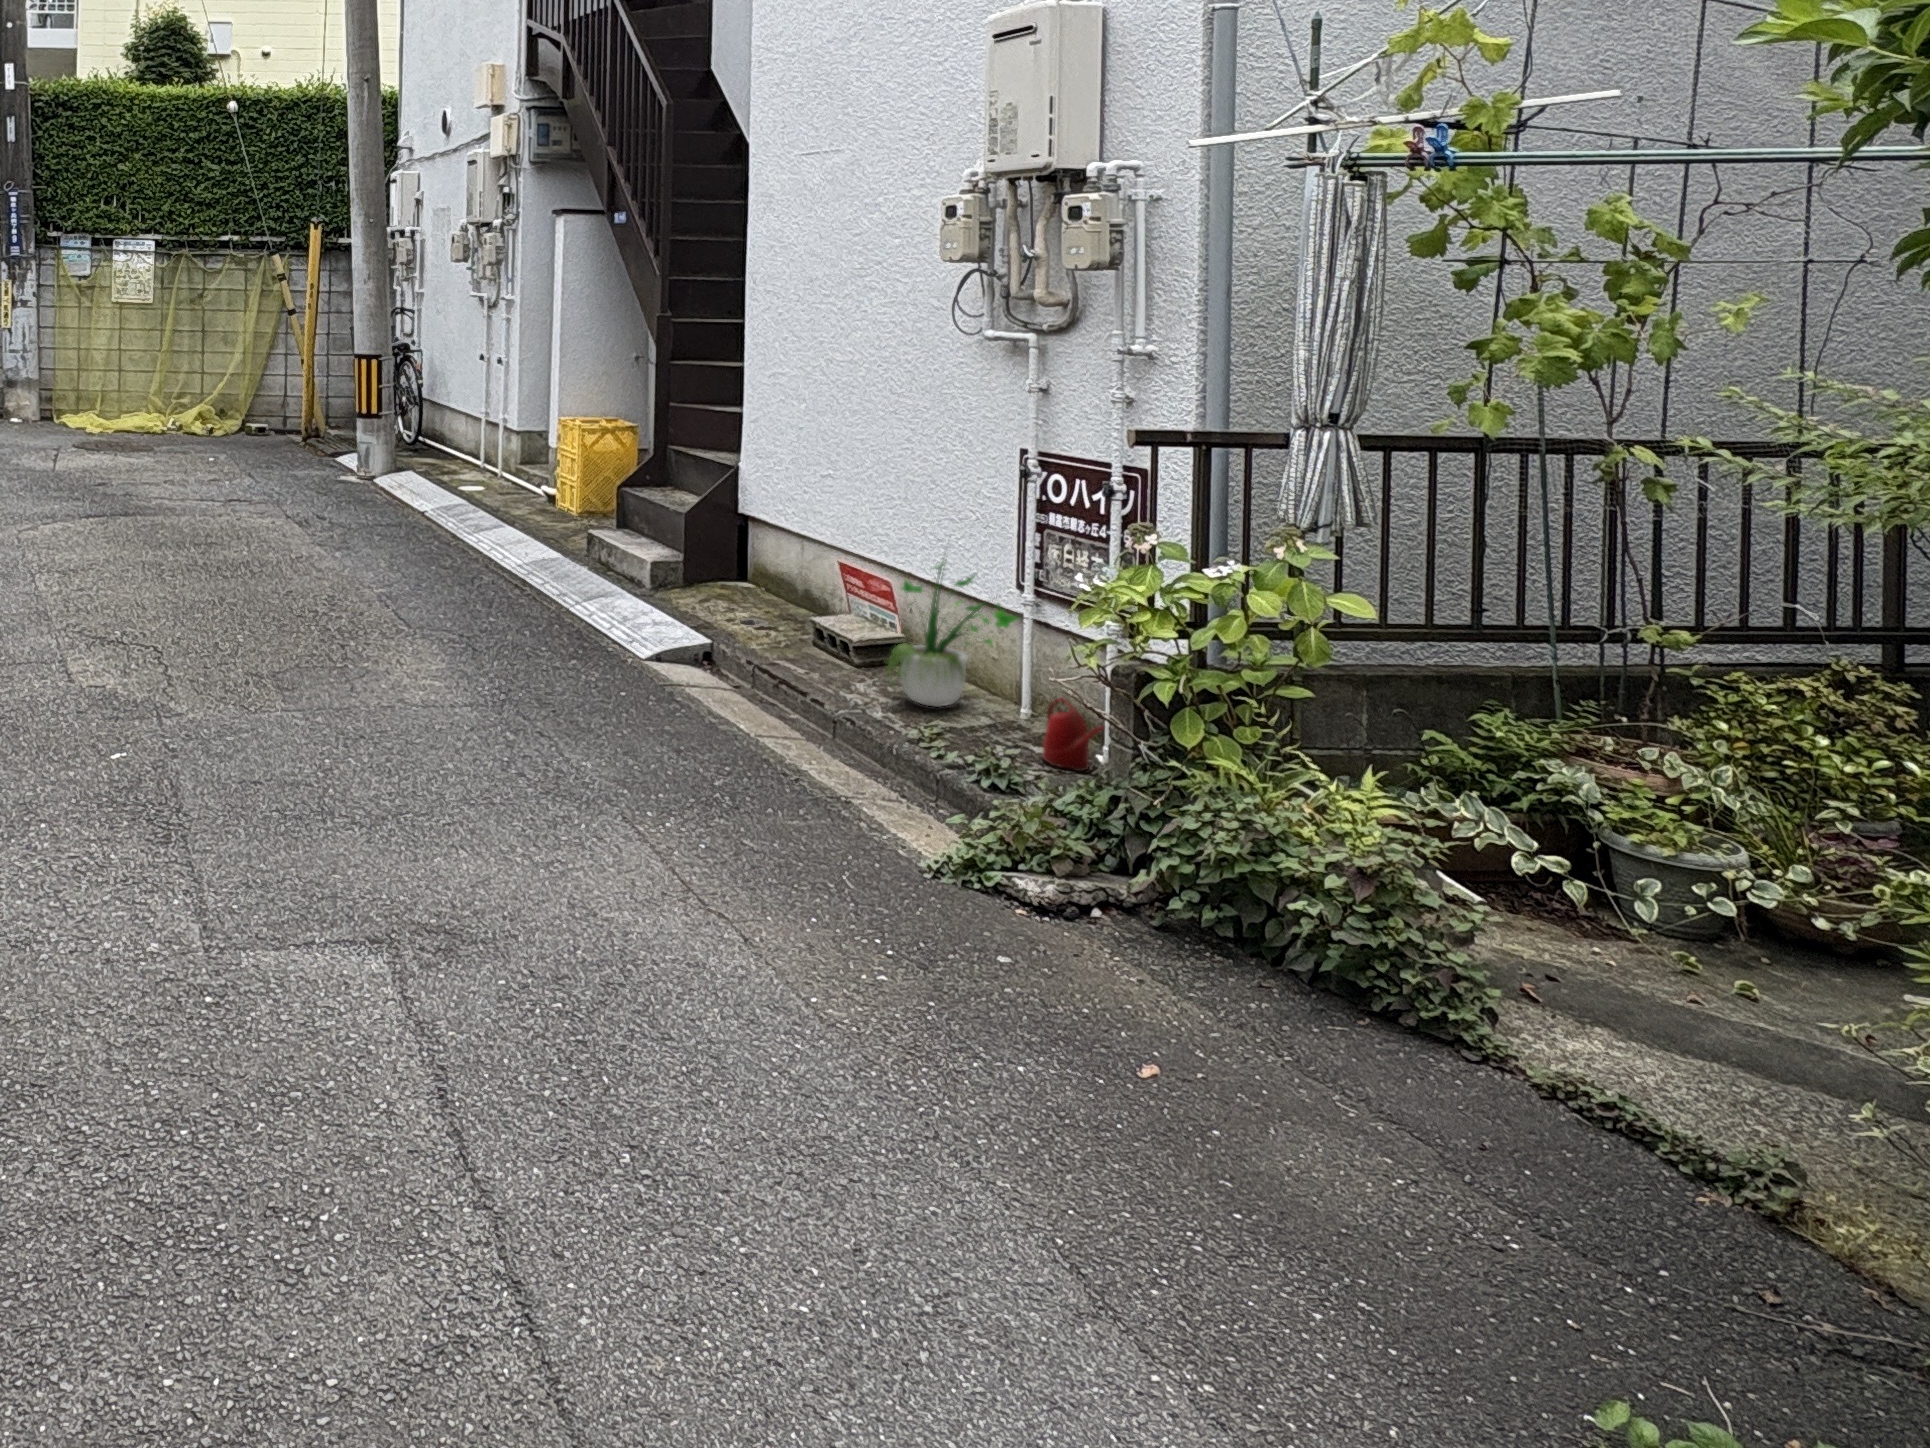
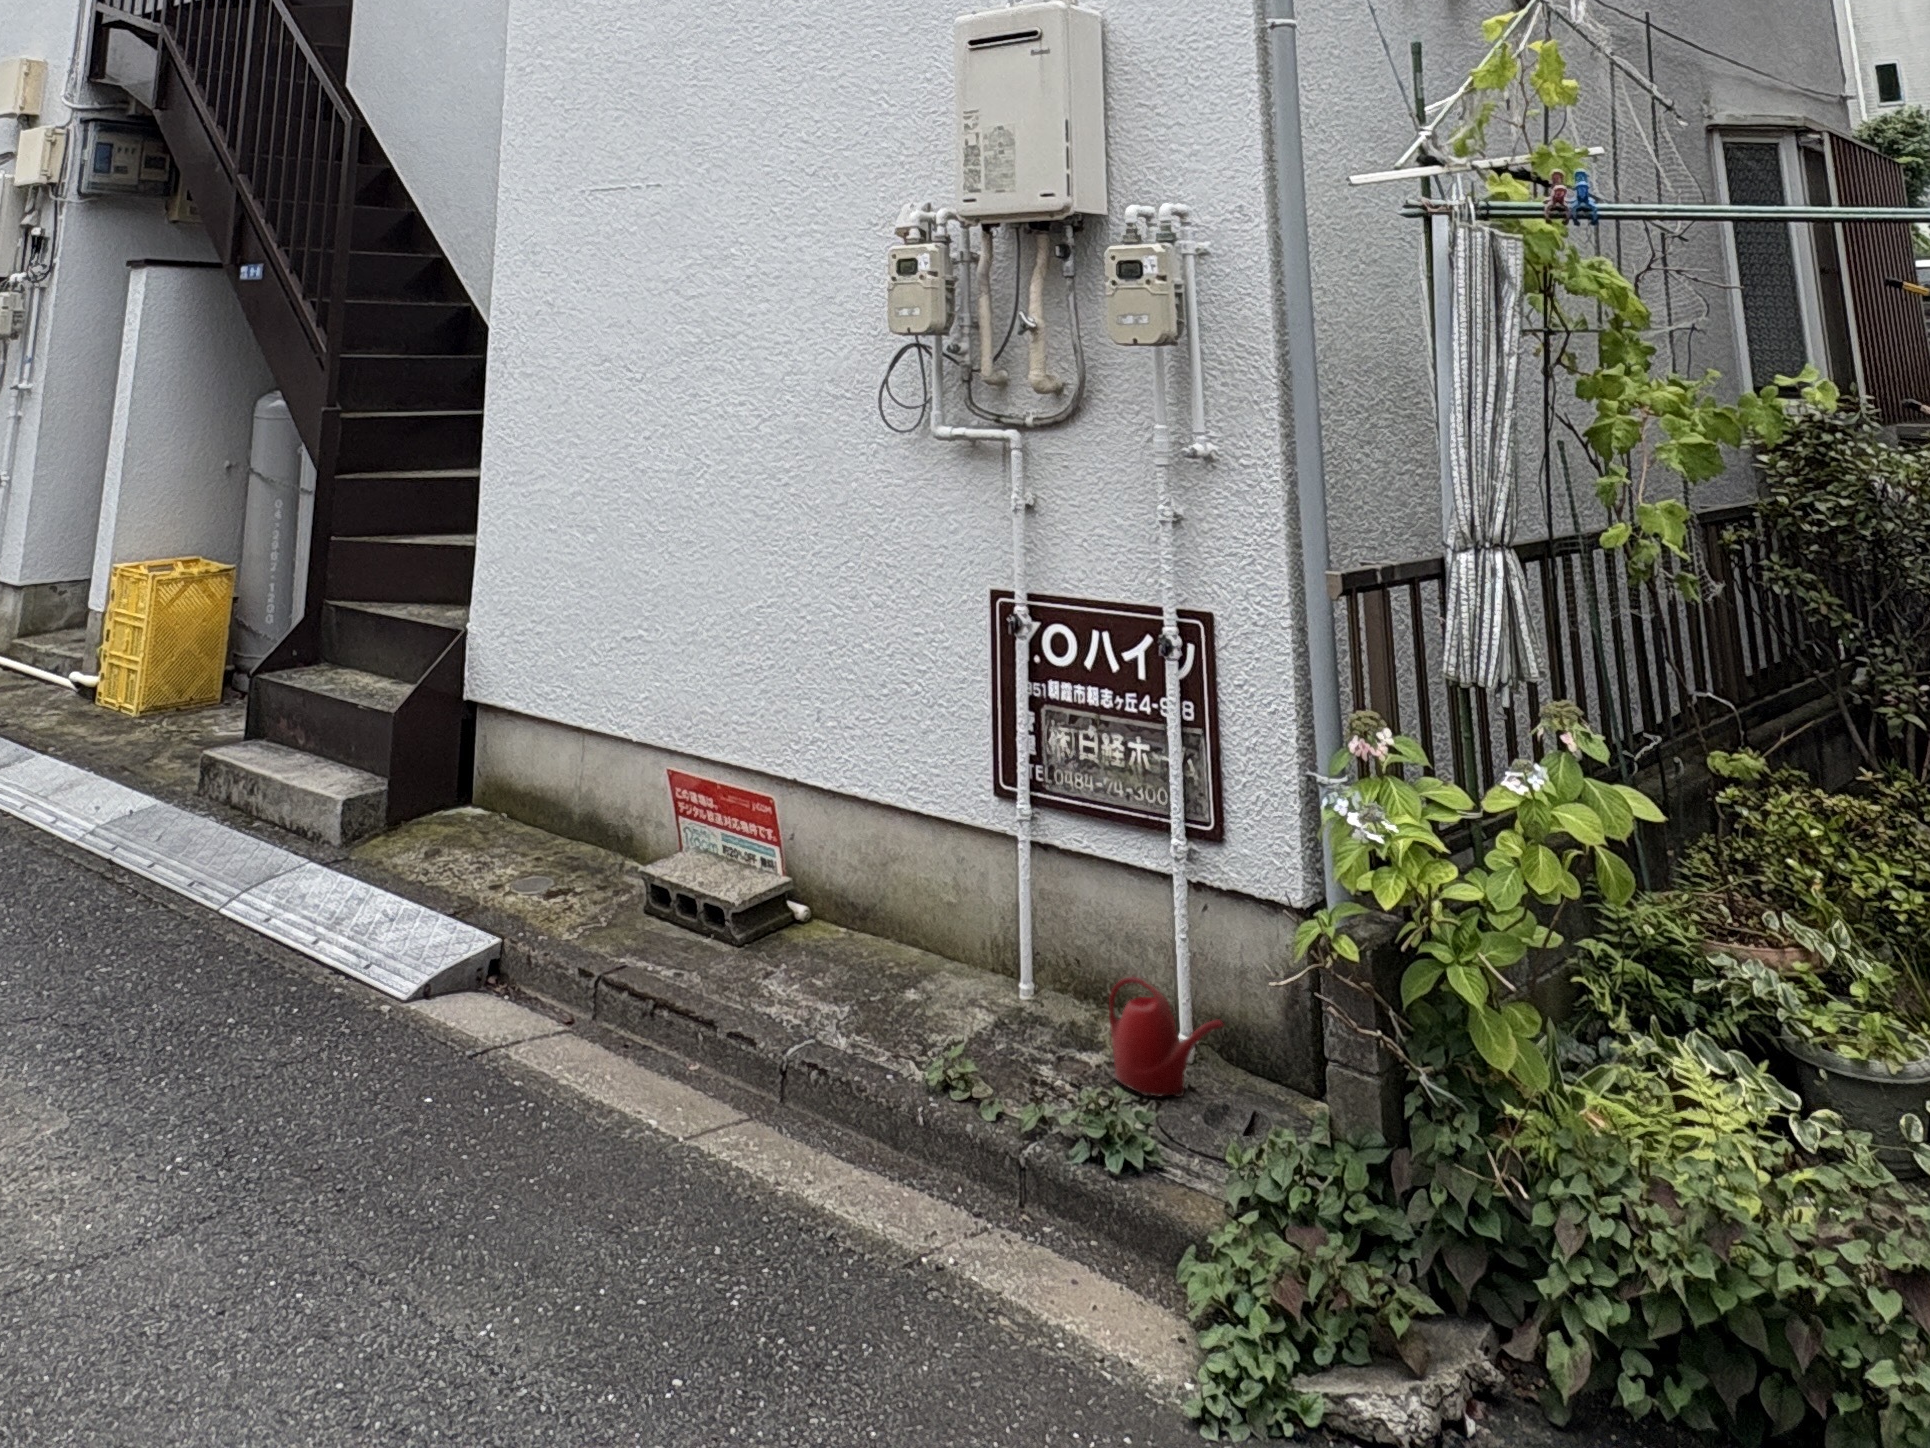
potted plant: present [886,560,1018,707] -> none [823,718,1020,1006]

